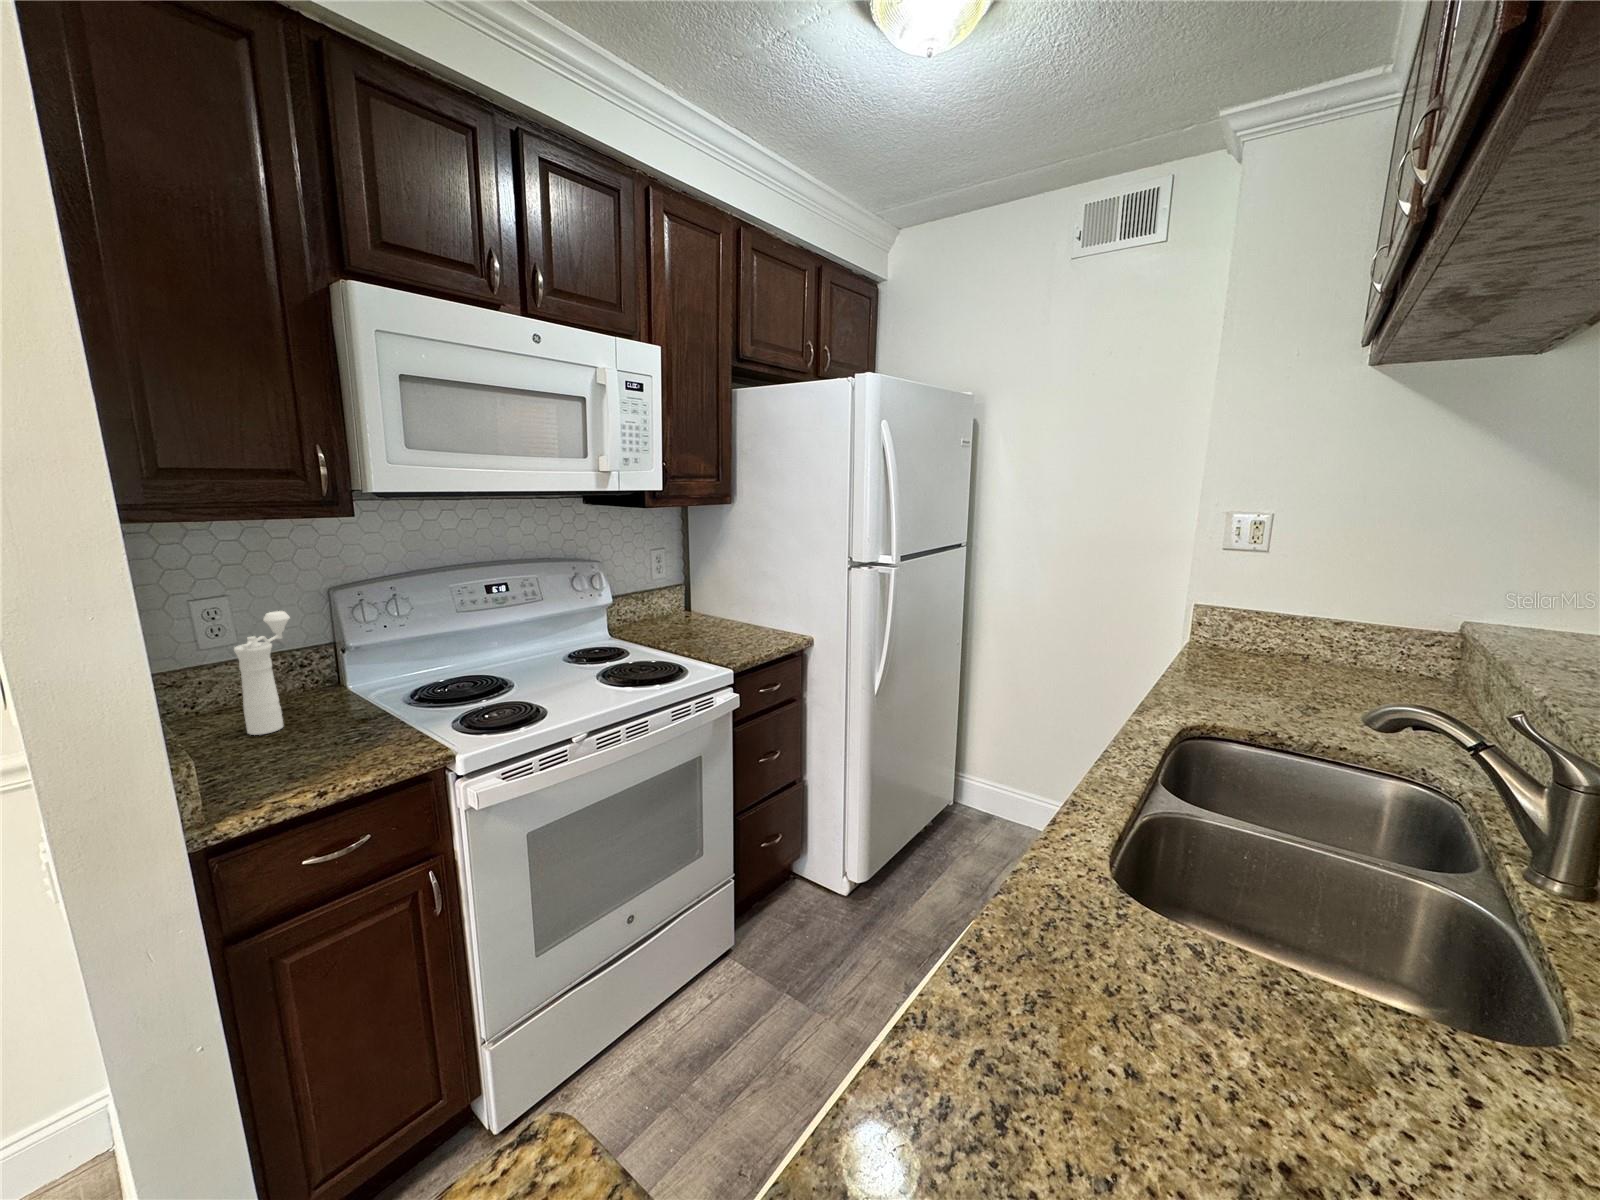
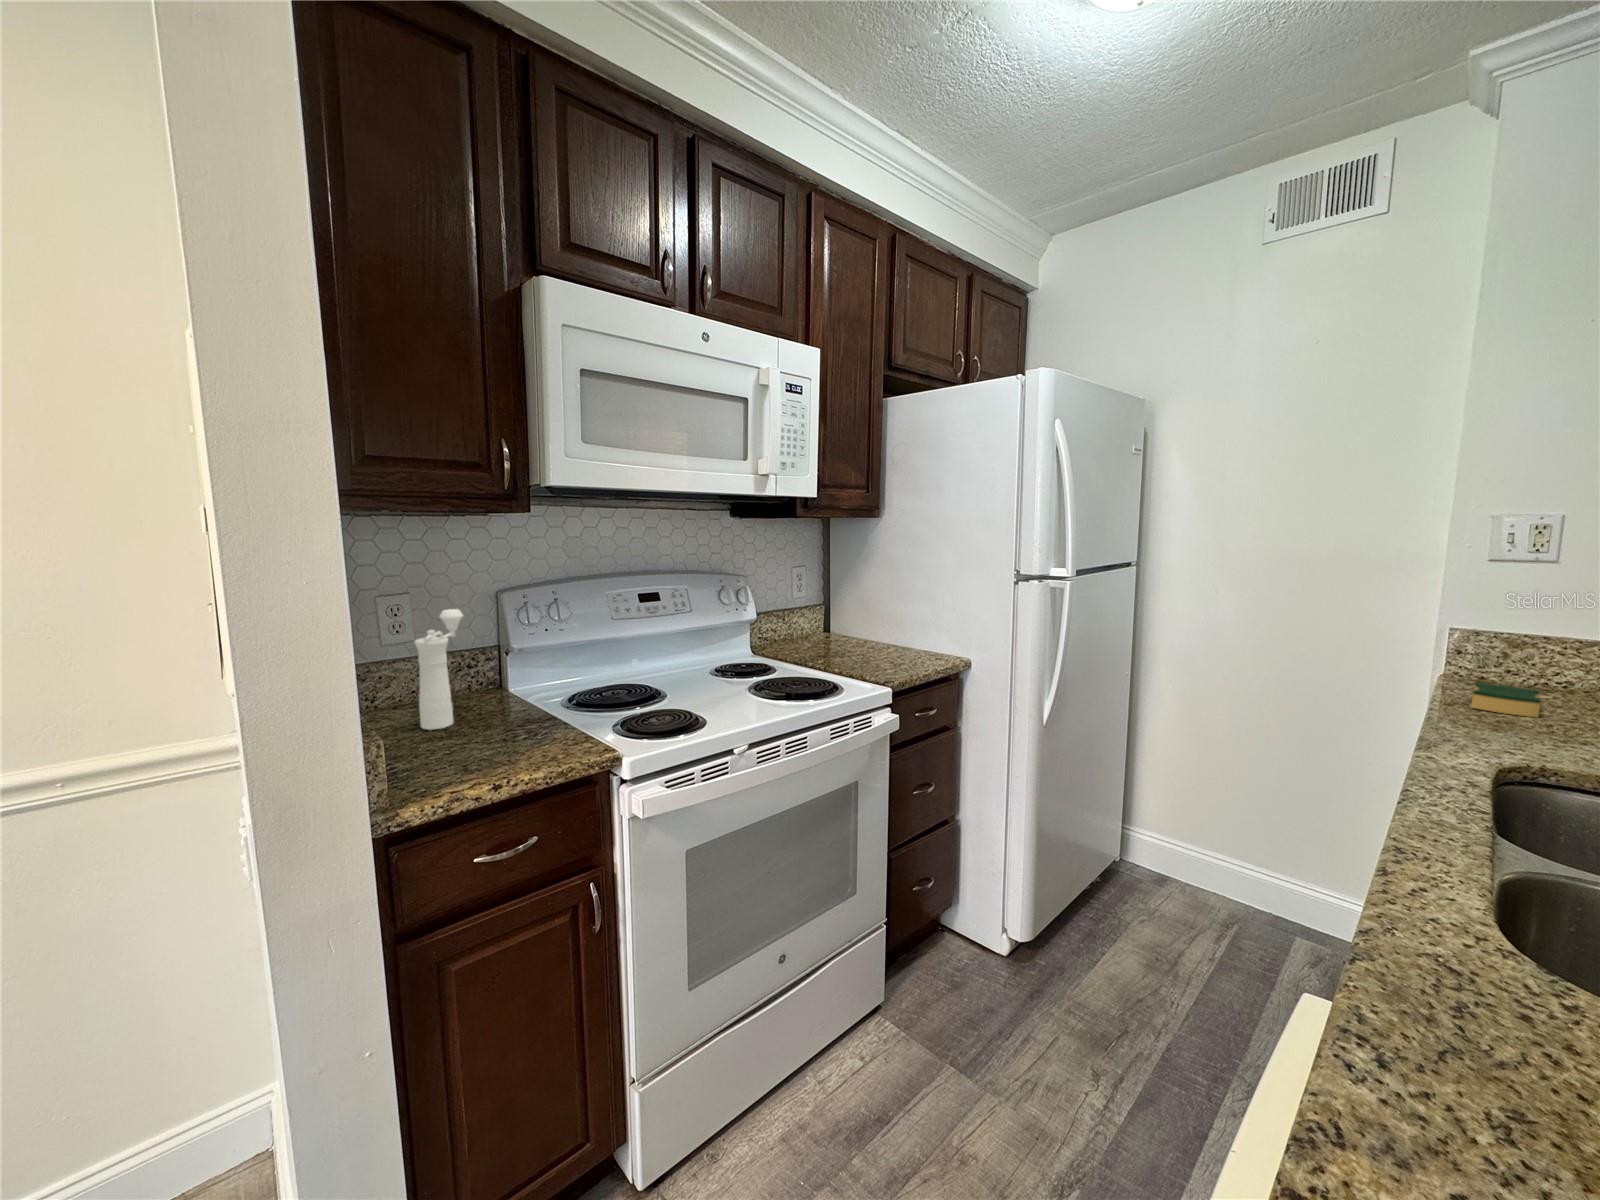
sponge: none [1193,652,1242,681] -> present [1471,683,1540,717]

